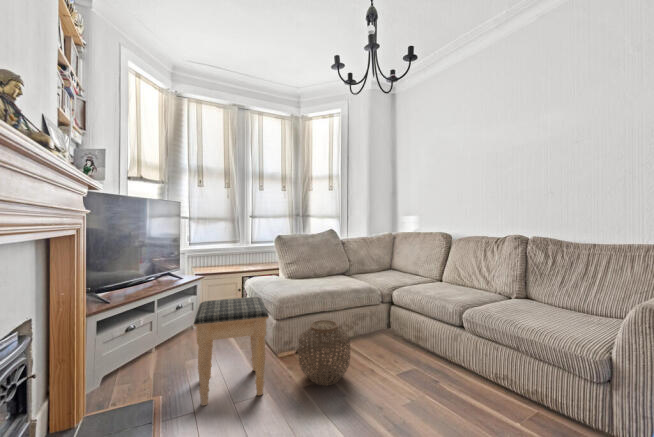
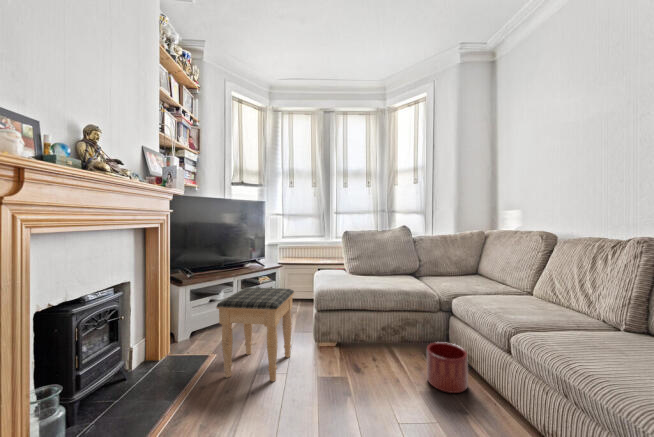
woven basket: present [298,320,350,385] -> none [312,320,366,390]
planter: none [390,326,422,365] -> present [427,342,468,393]

